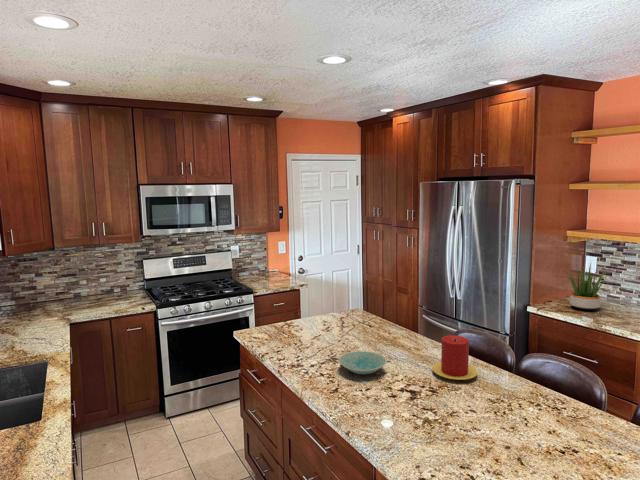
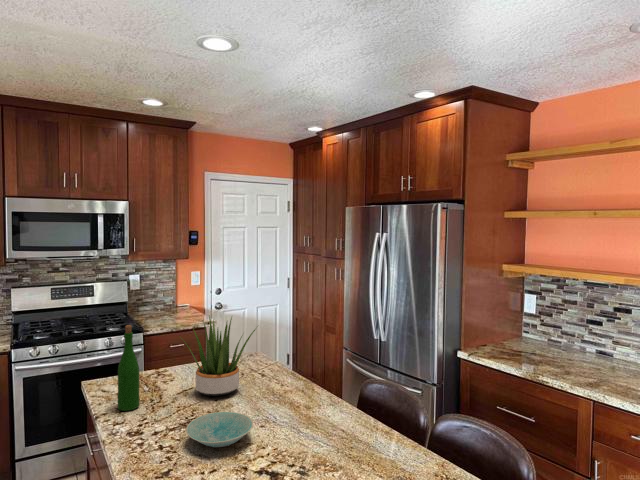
potted plant: present [568,264,606,310] -> present [181,316,256,396]
wine bottle: none [275,289,291,351] -> present [118,325,139,411]
candle: present [432,335,477,380] -> none [315,391,373,455]

